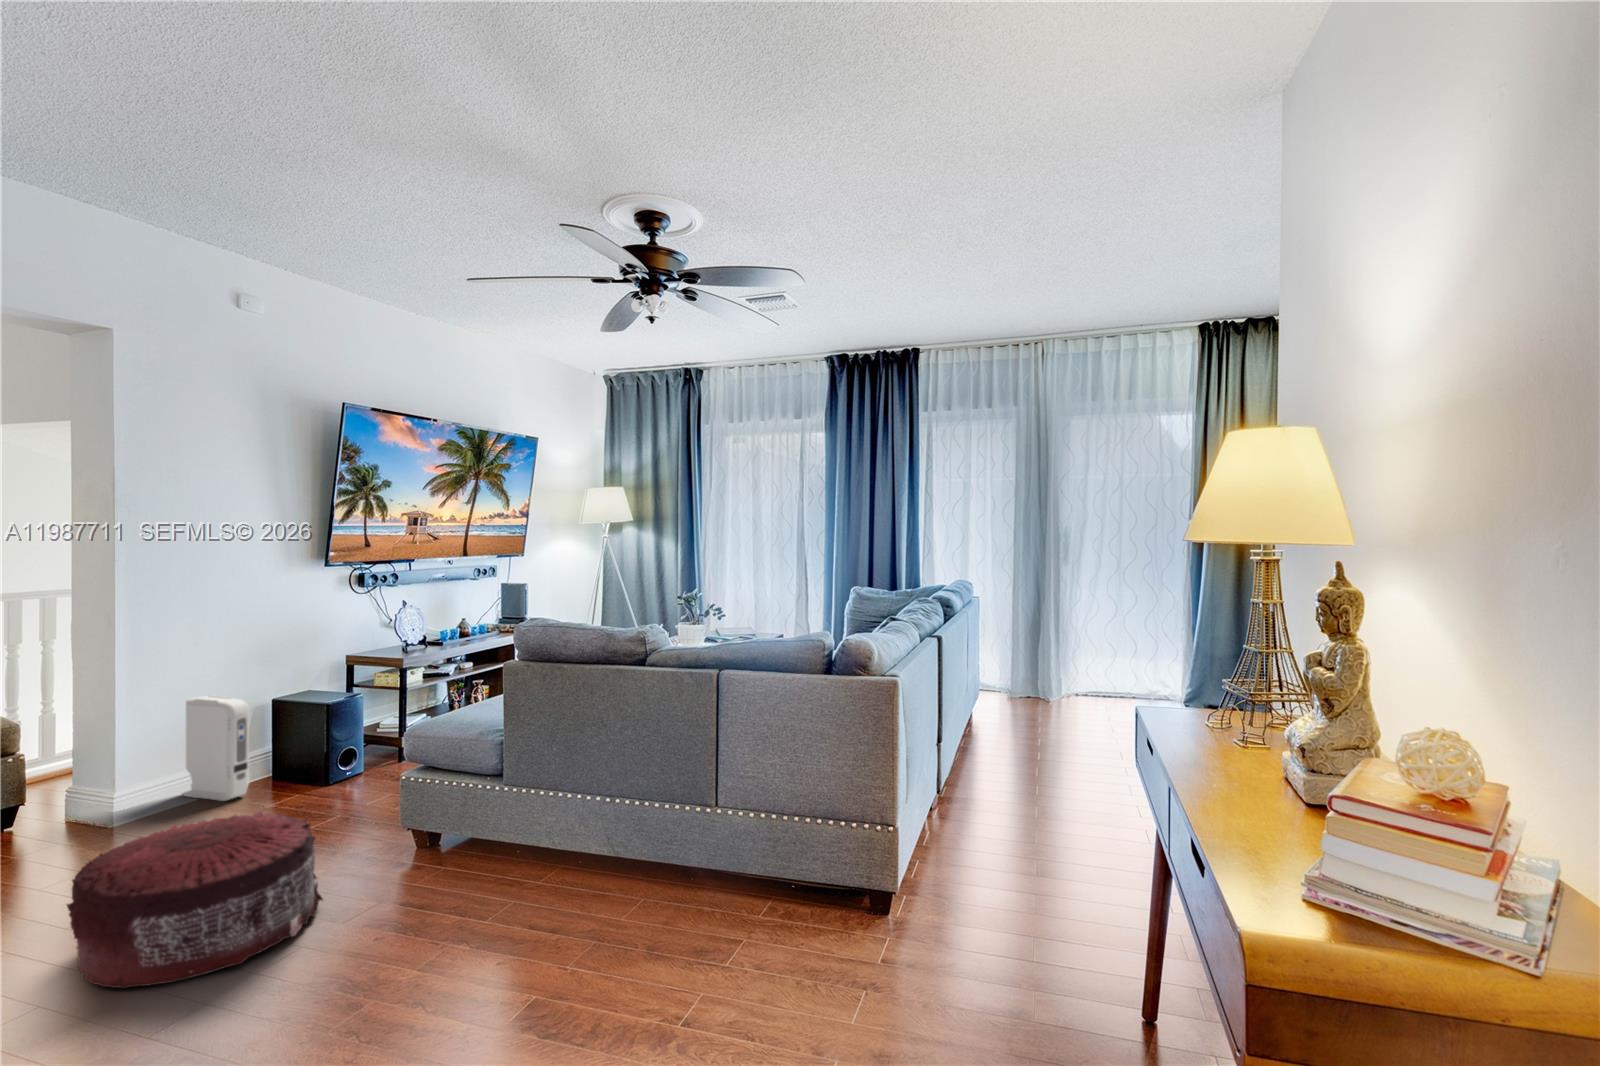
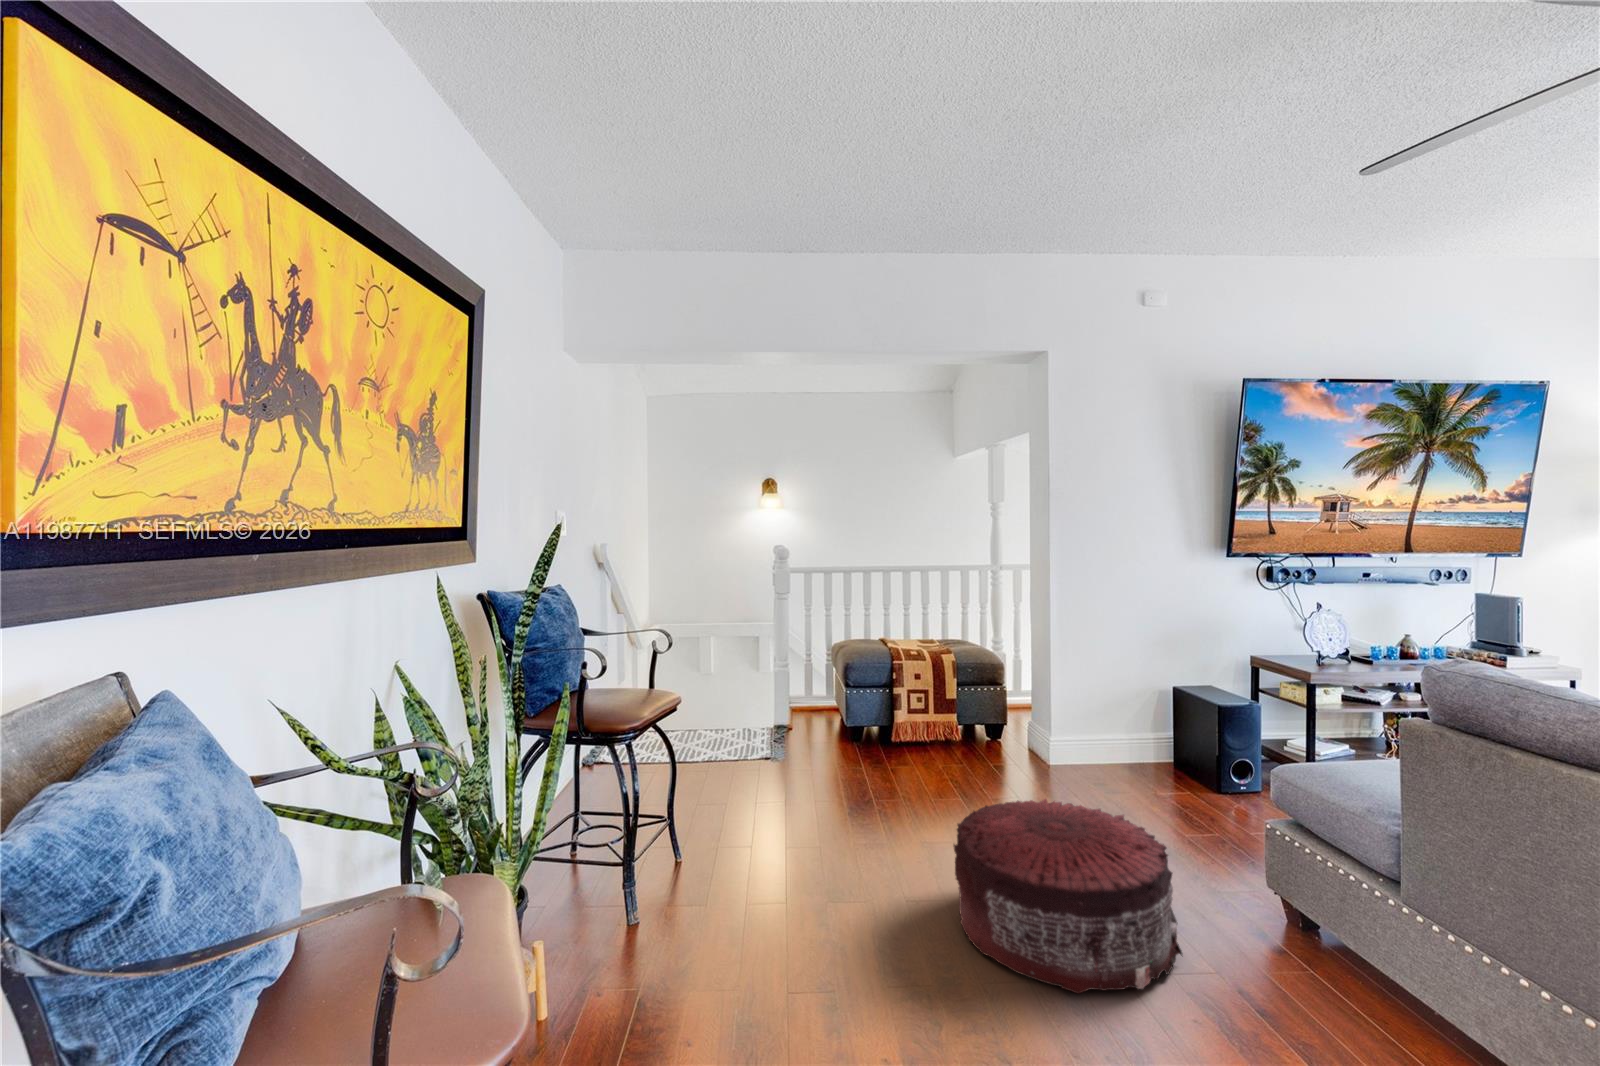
air purifier: present [182,696,249,801] -> none [1085,673,1141,778]

